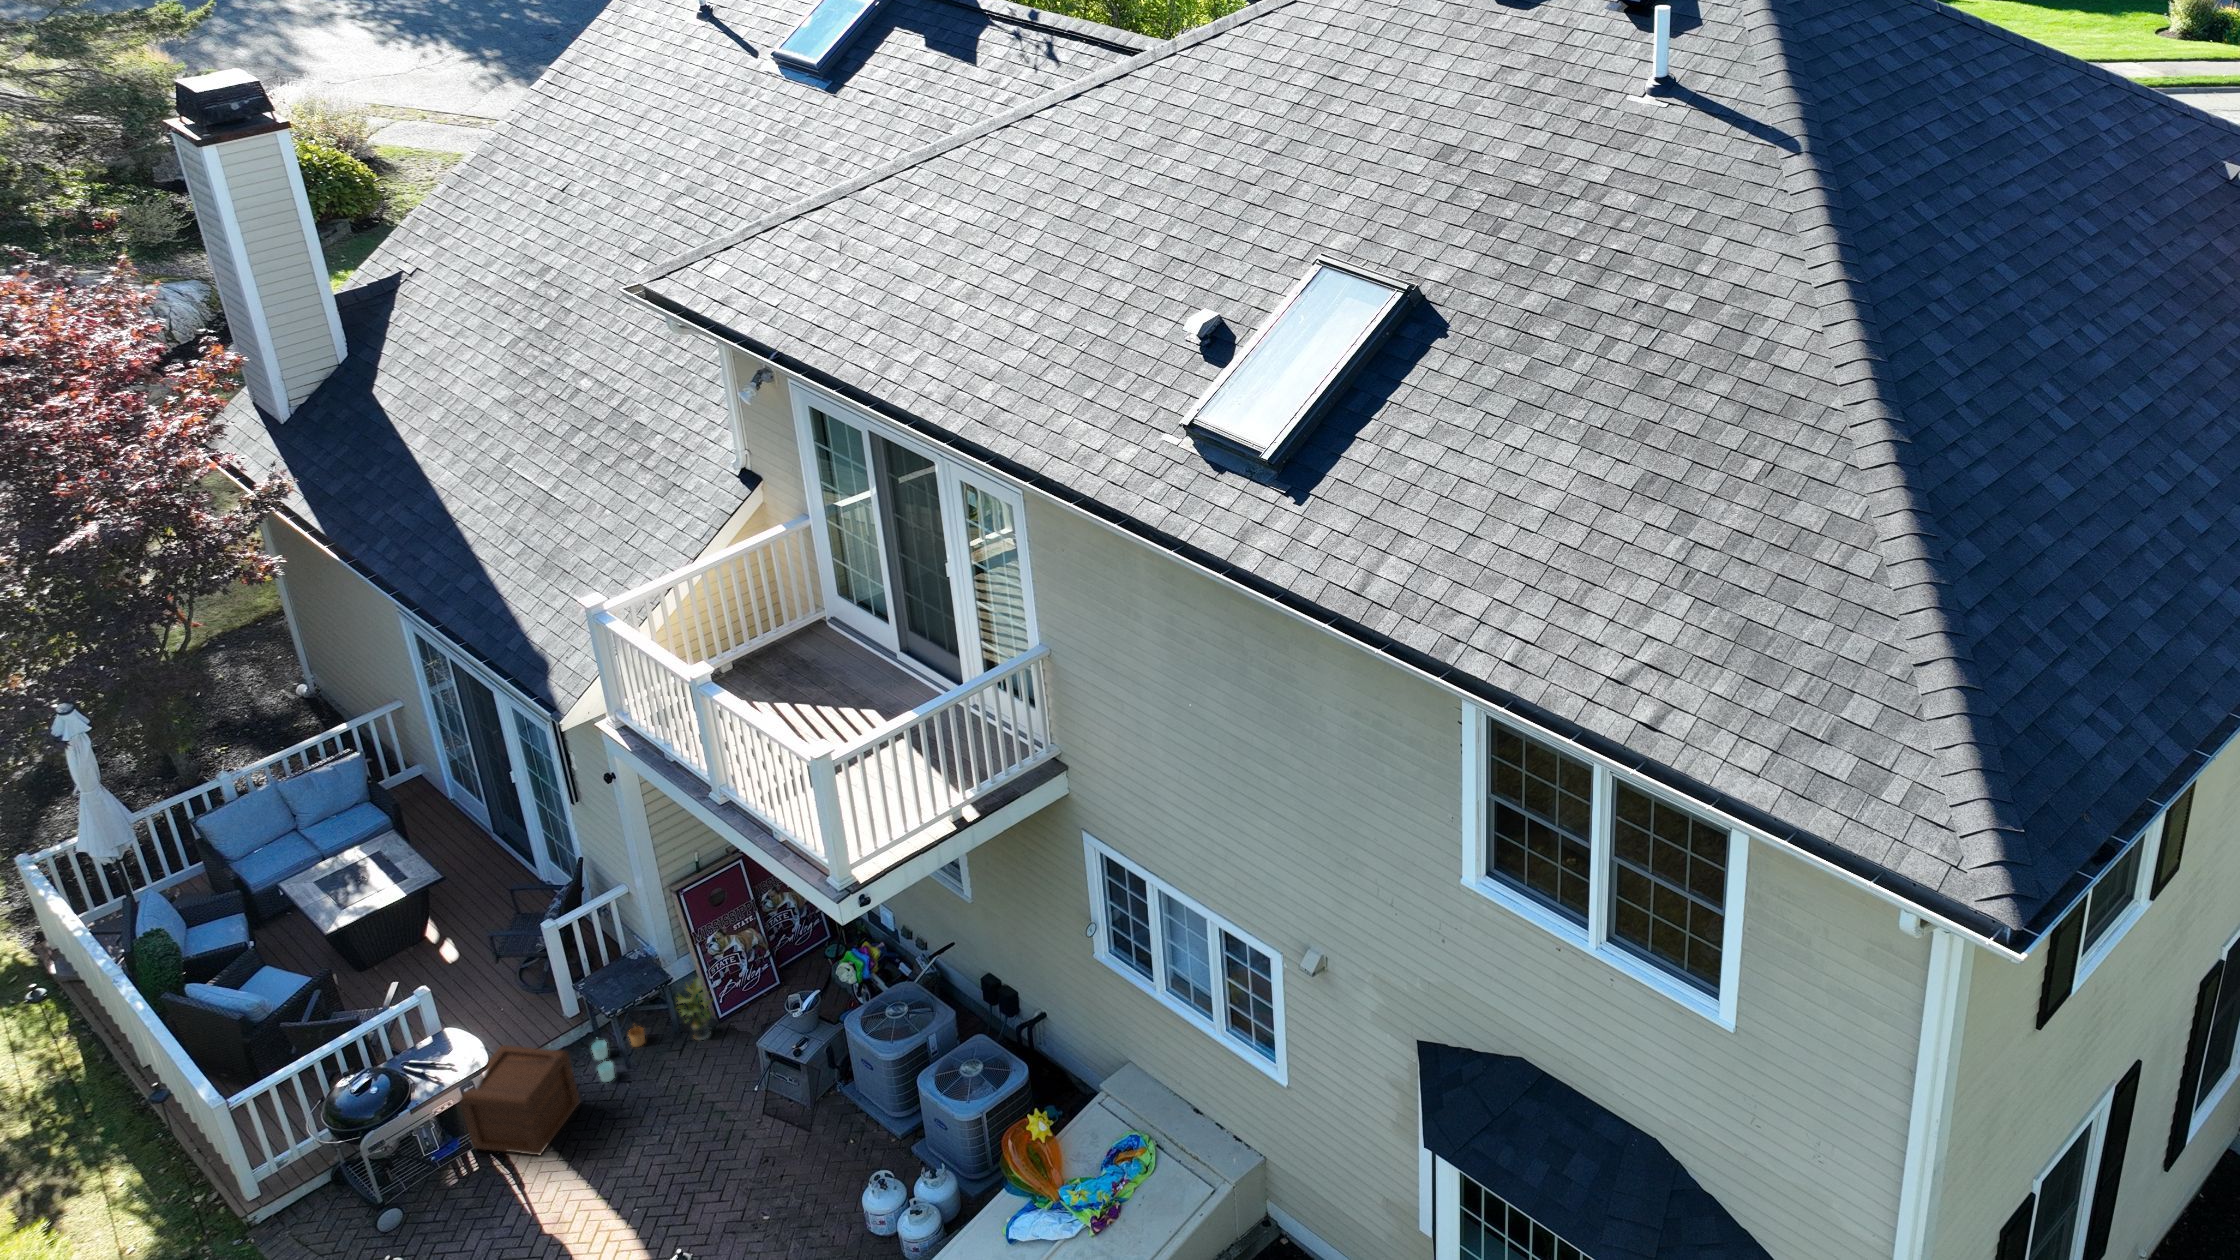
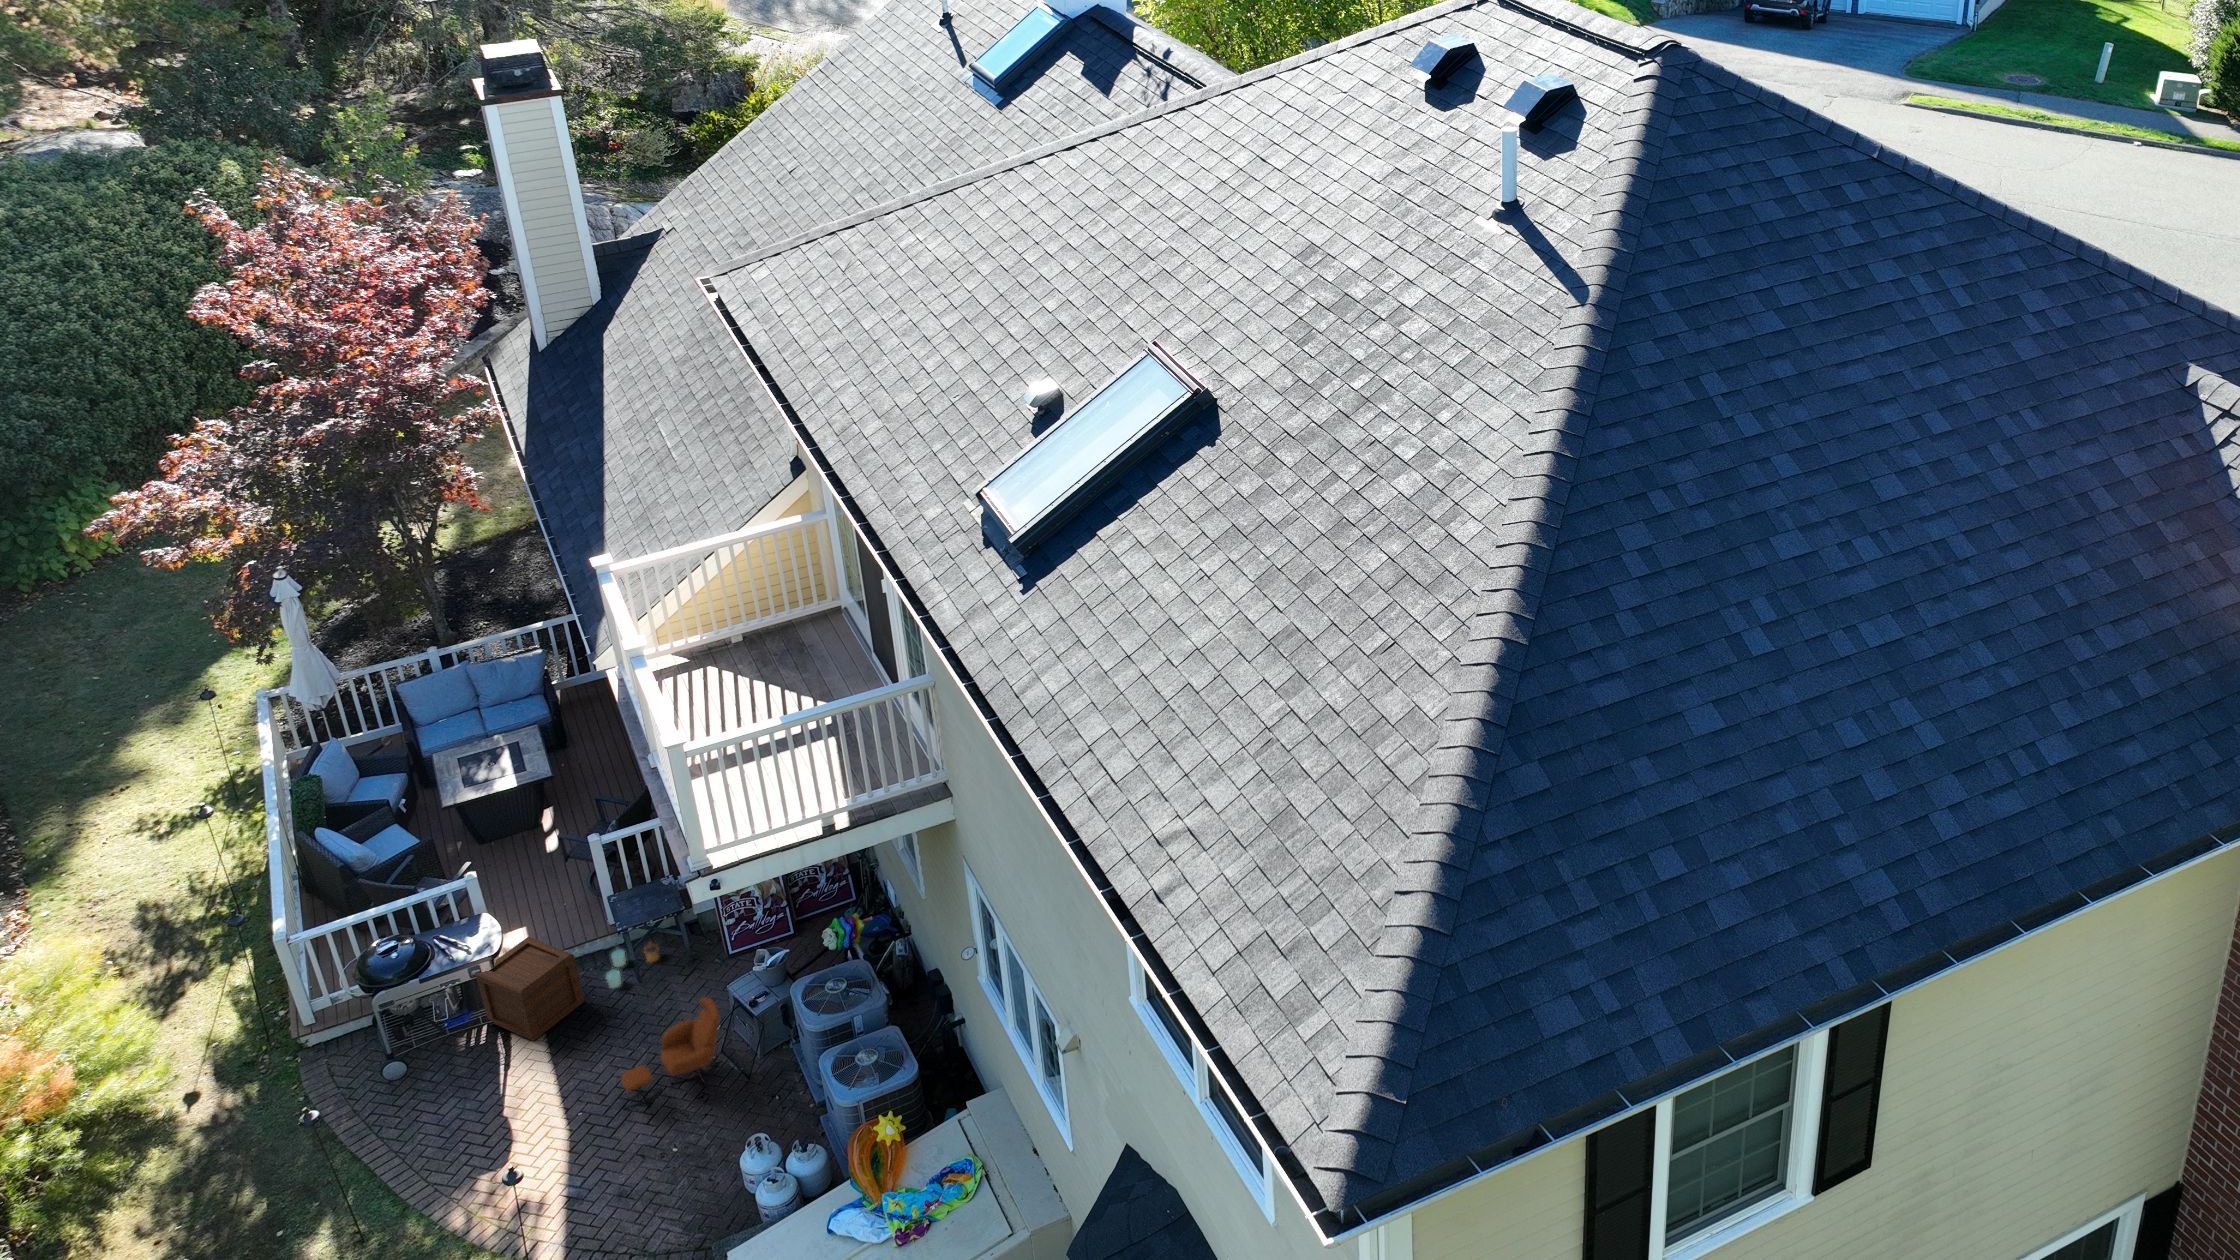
potted plant: present [677,978,712,1040] -> none [678,912,713,969]
lounge chair: none [680,1056,781,1195] -> present [621,997,720,1107]

